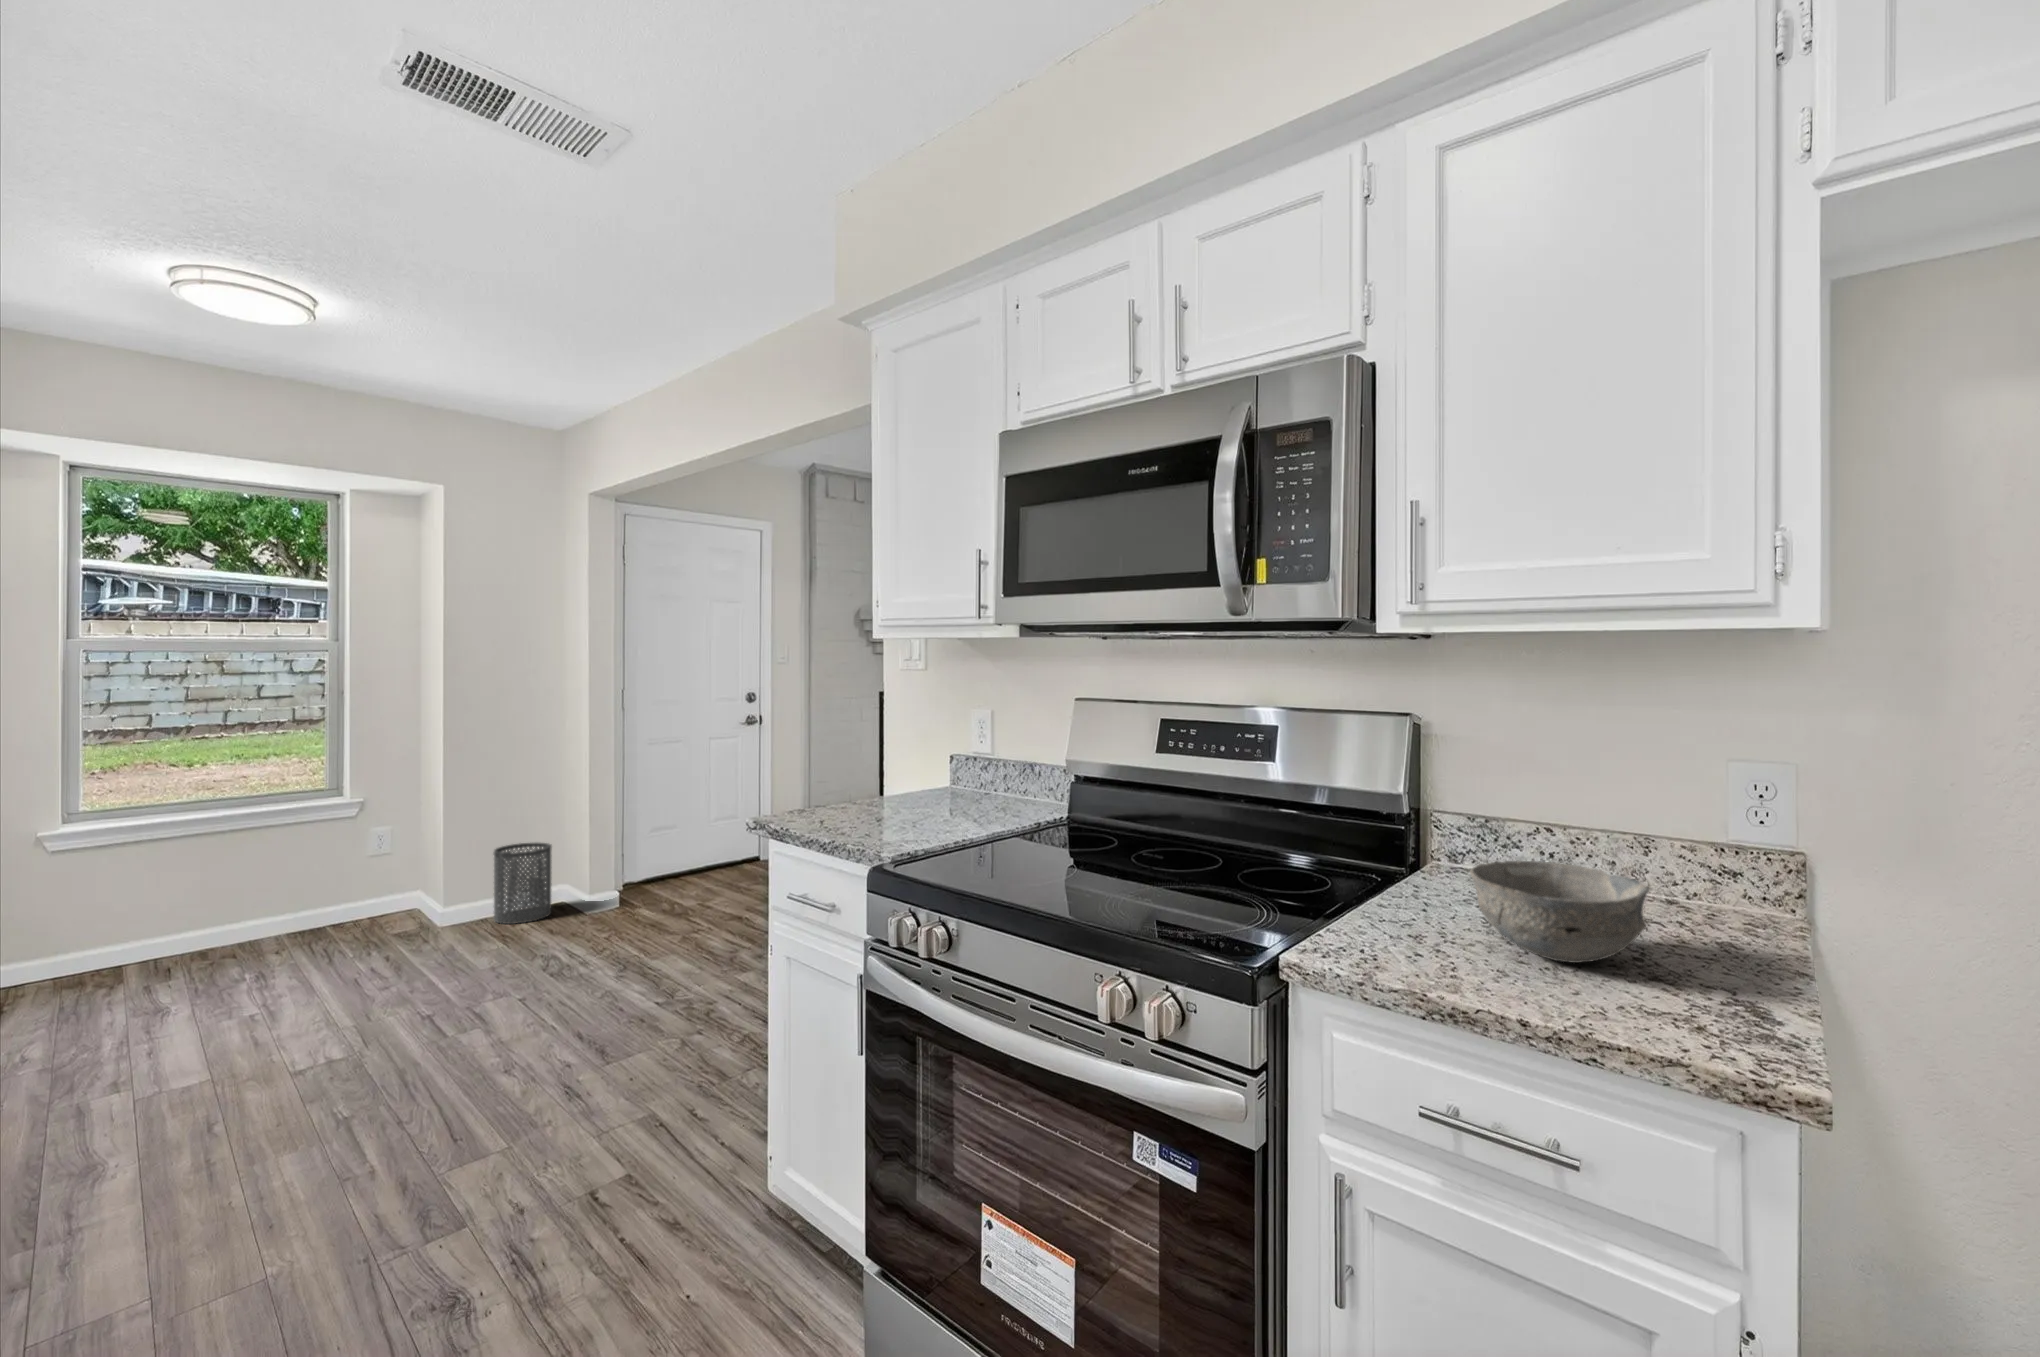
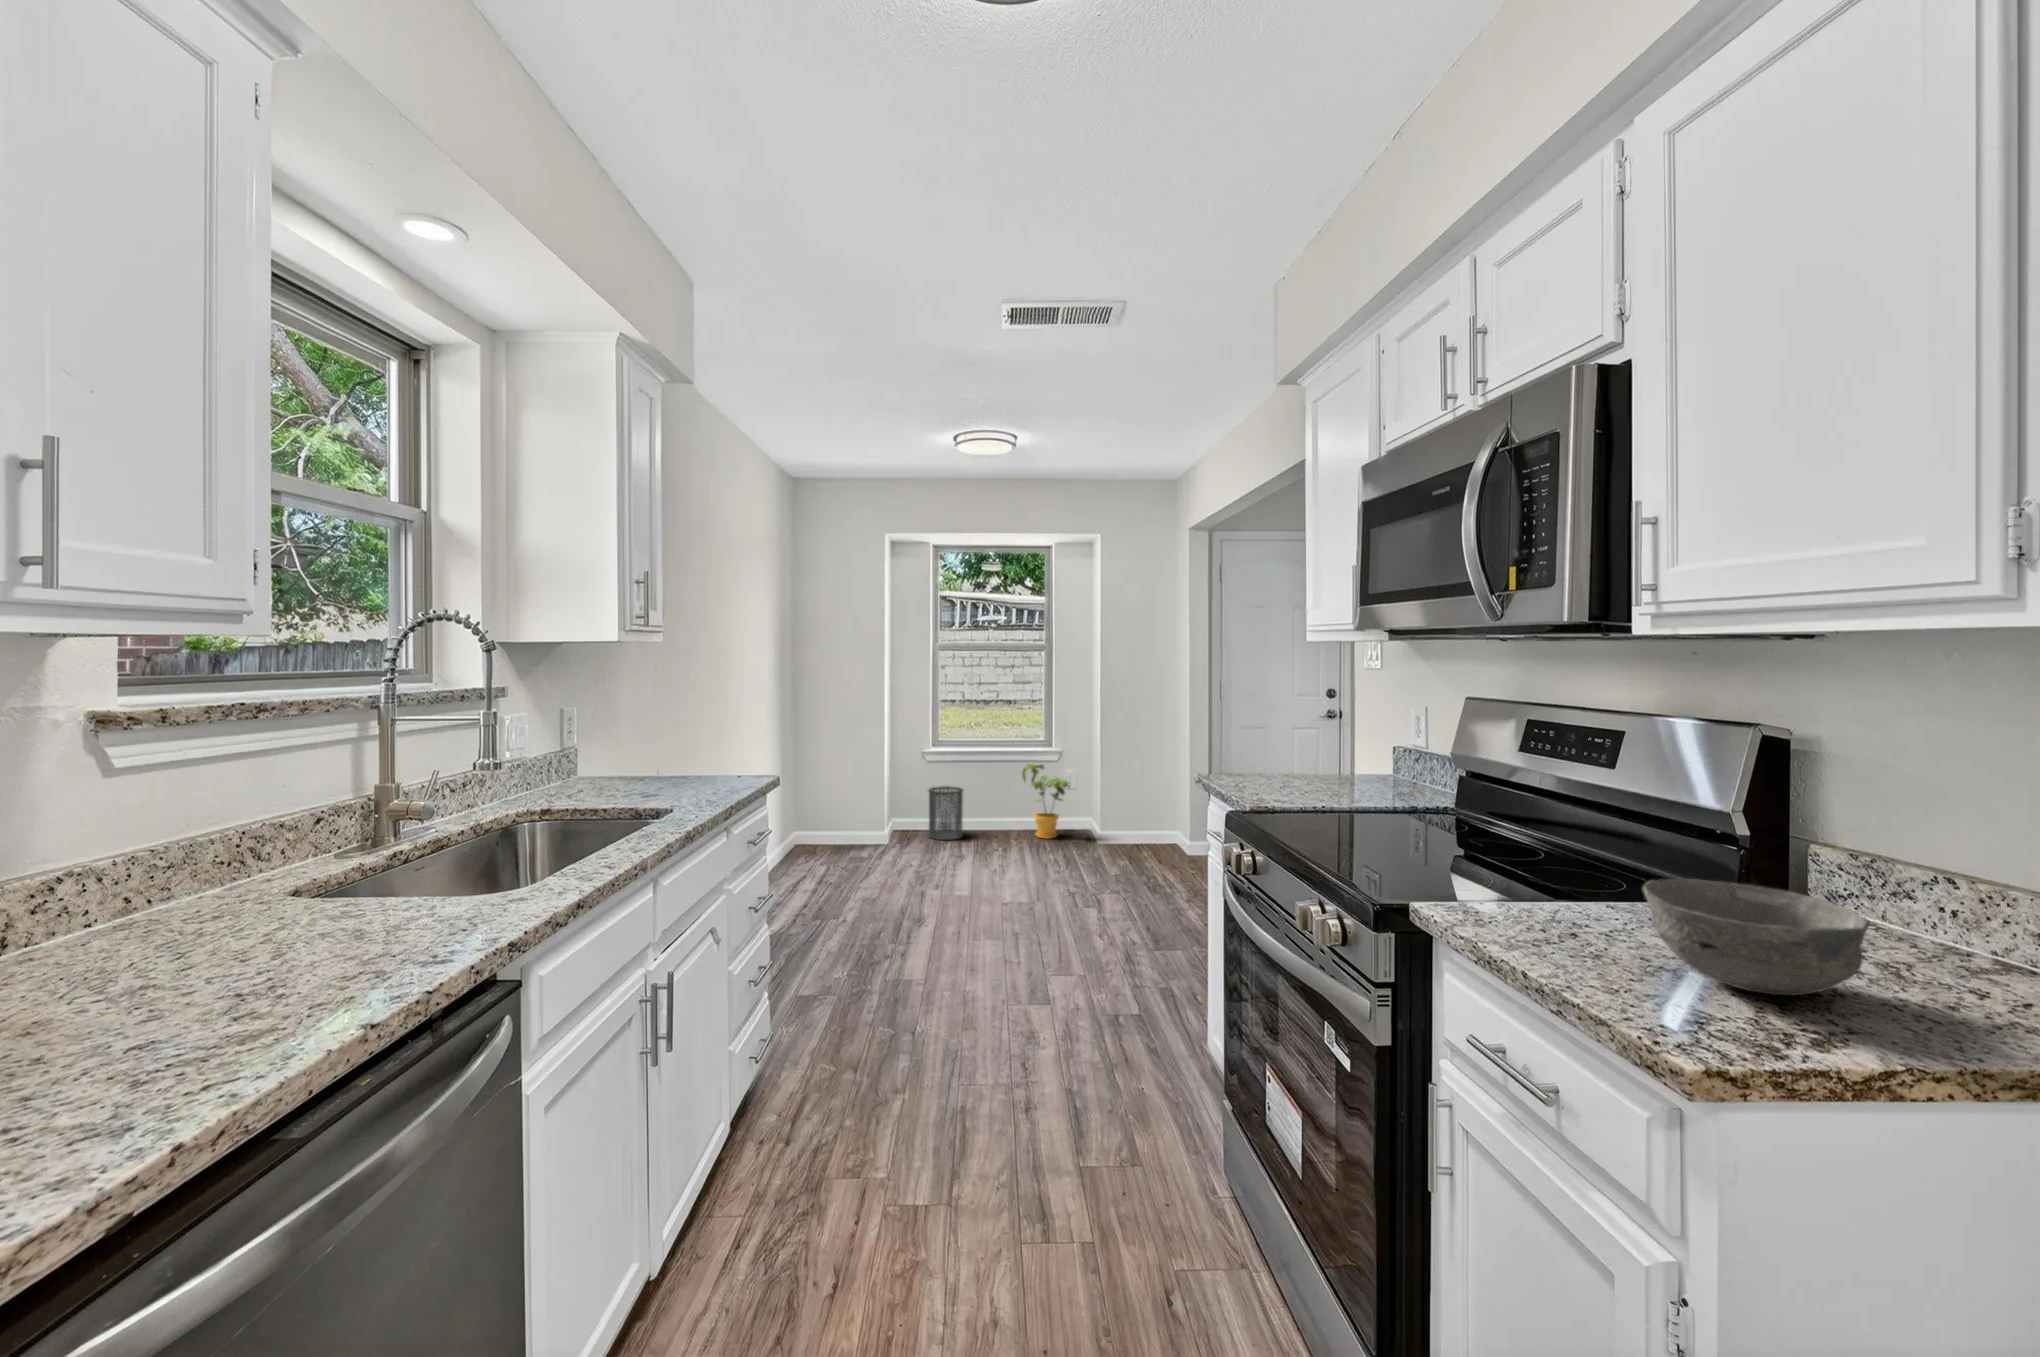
house plant: none [285,825,384,943] -> present [1022,762,1070,839]
trash can: present [494,843,552,924] -> present [929,786,963,840]

